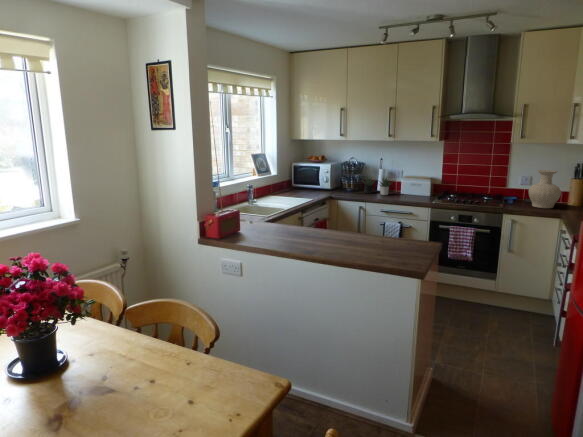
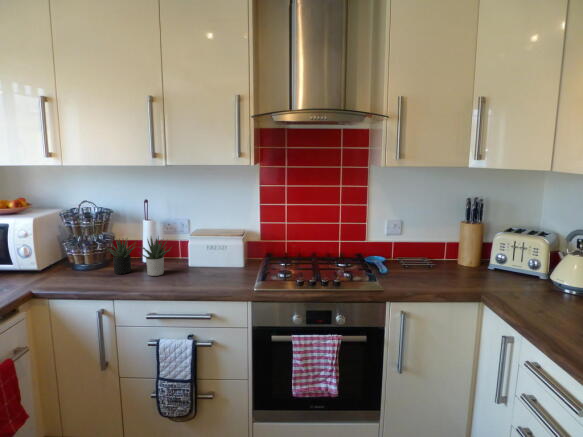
vase: present [529,170,561,208] -> none [413,213,464,282]

